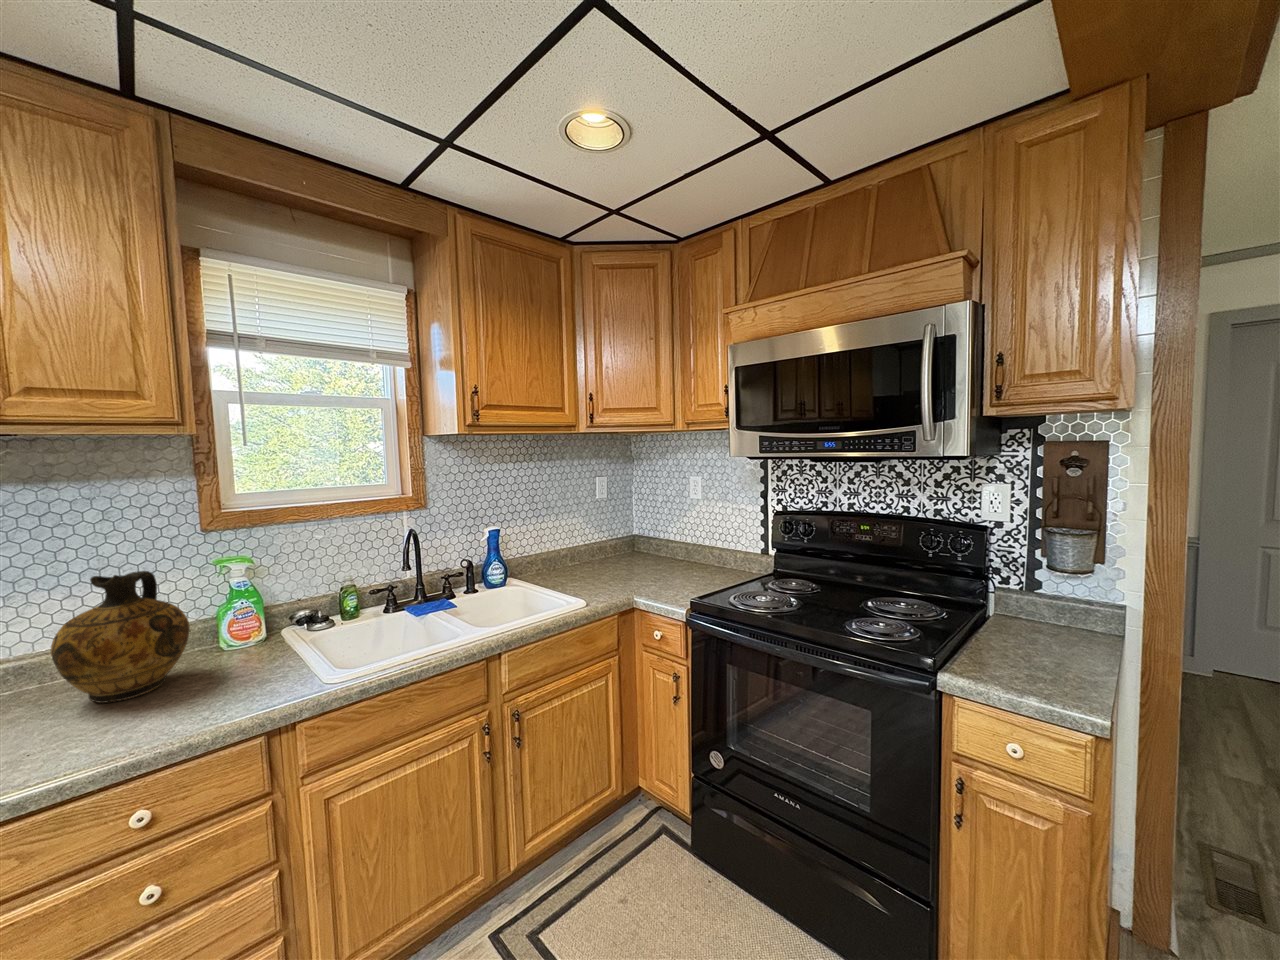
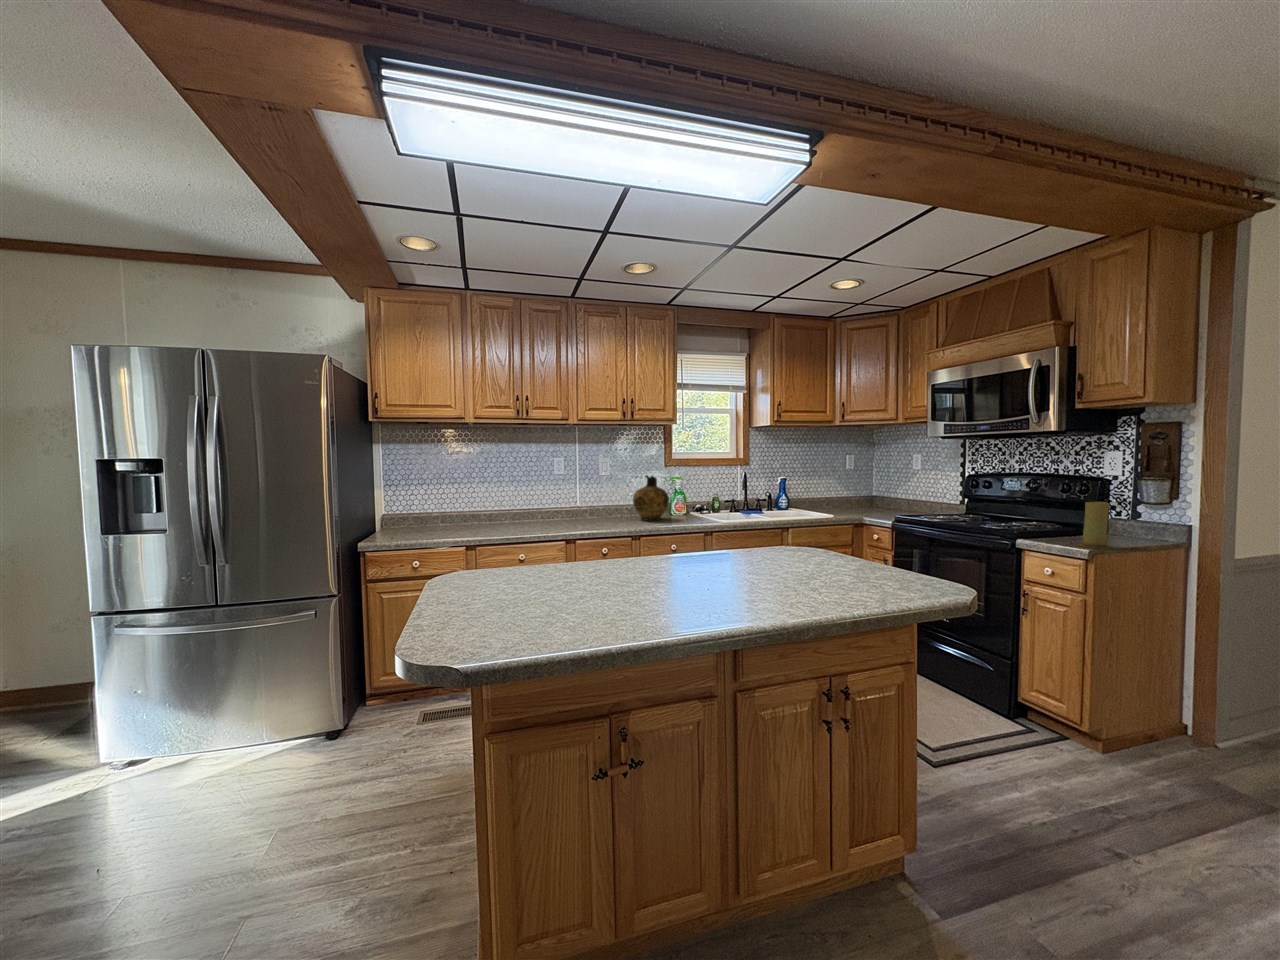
candle: none [1014,585,1071,677] -> present [1079,502,1111,548]

